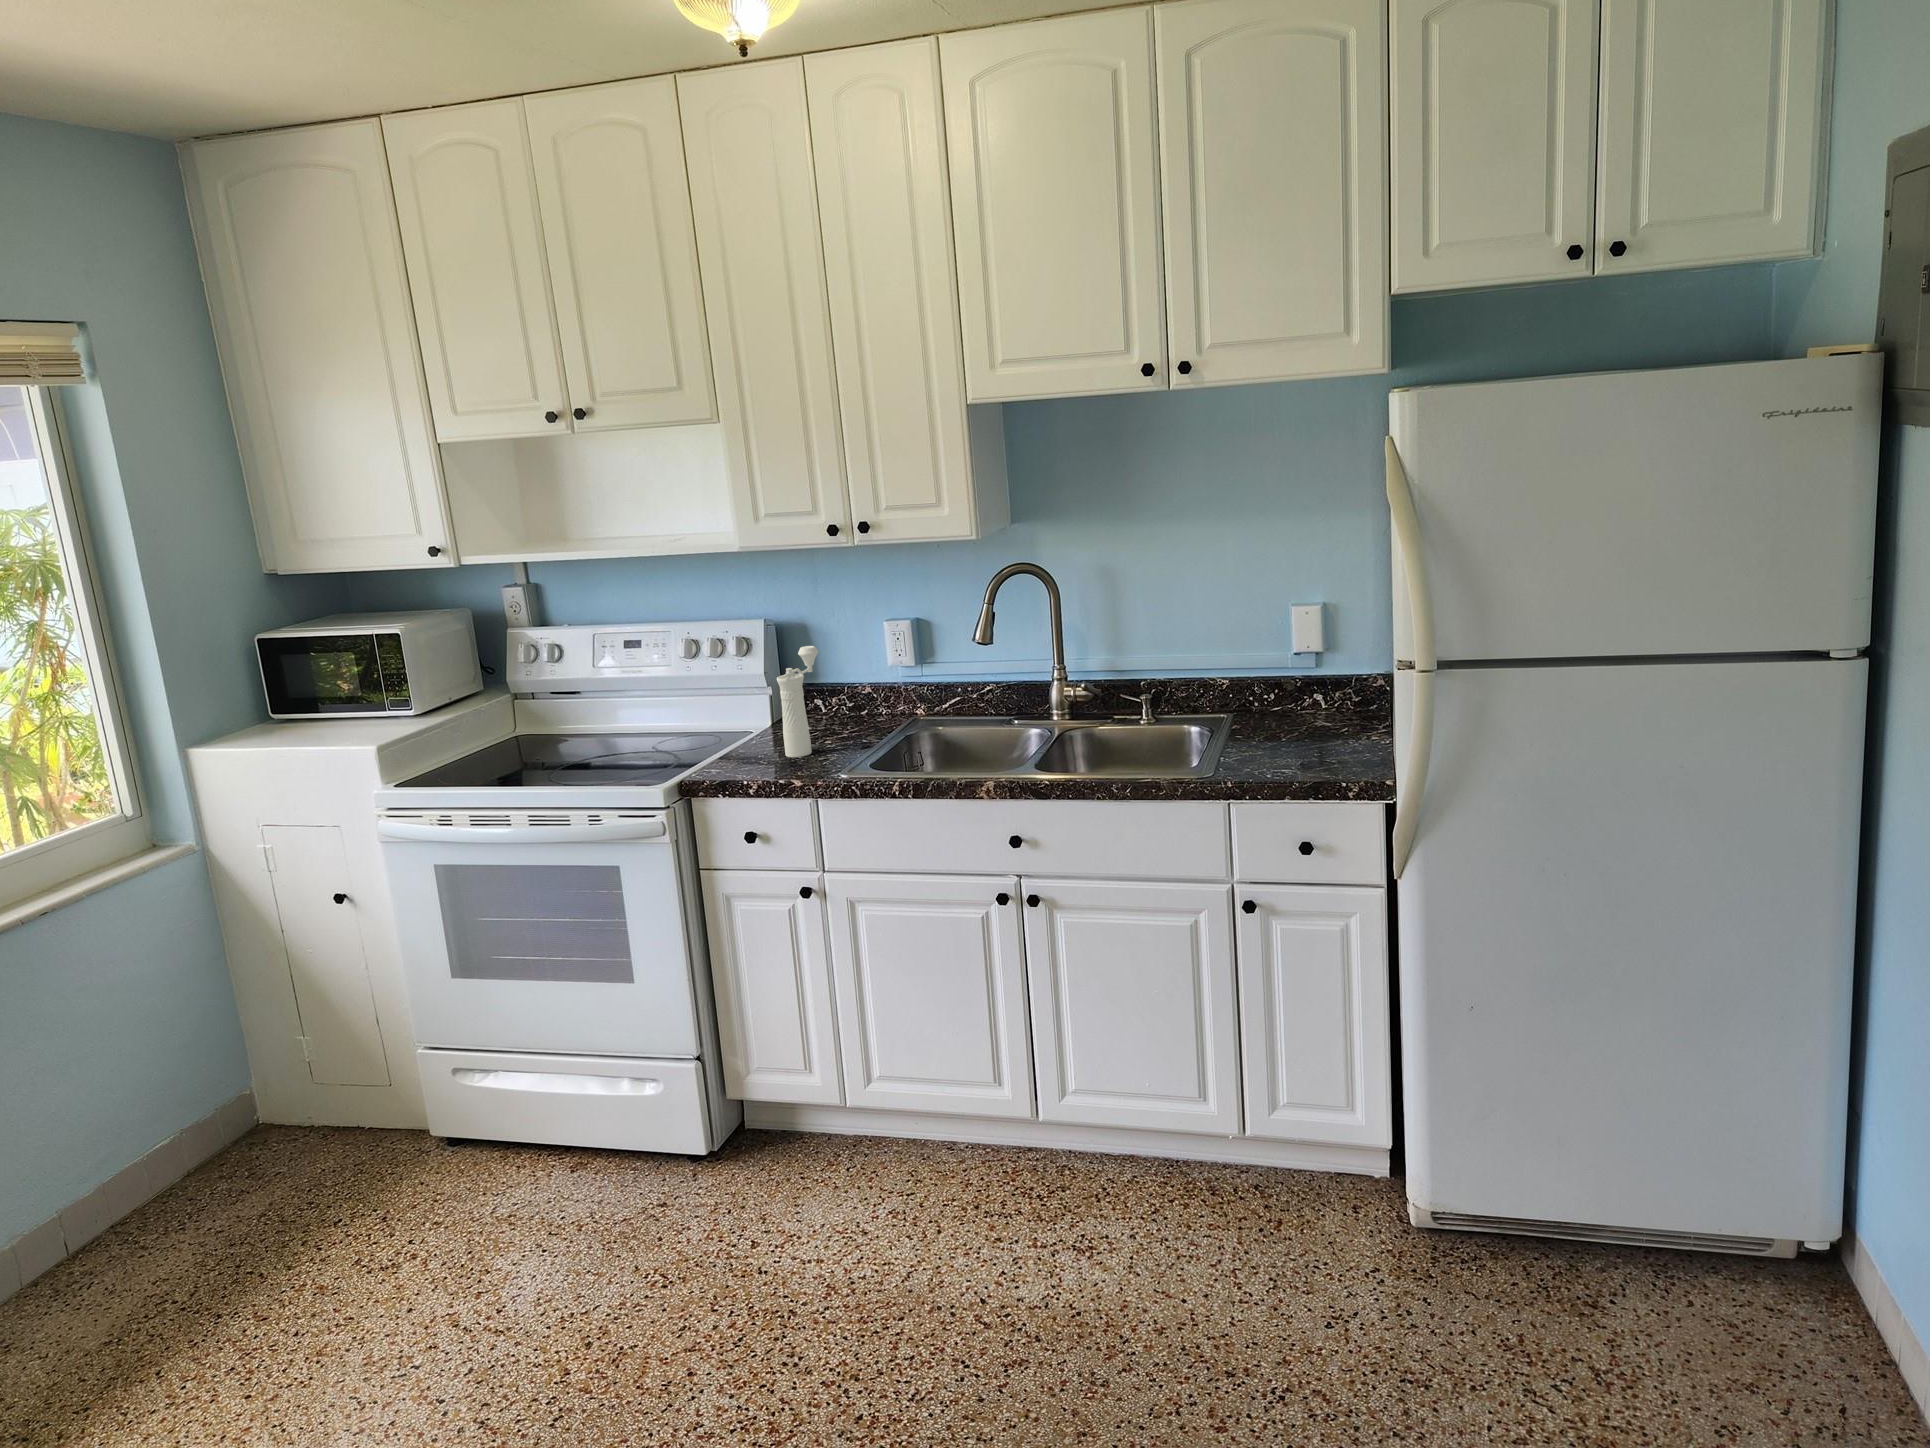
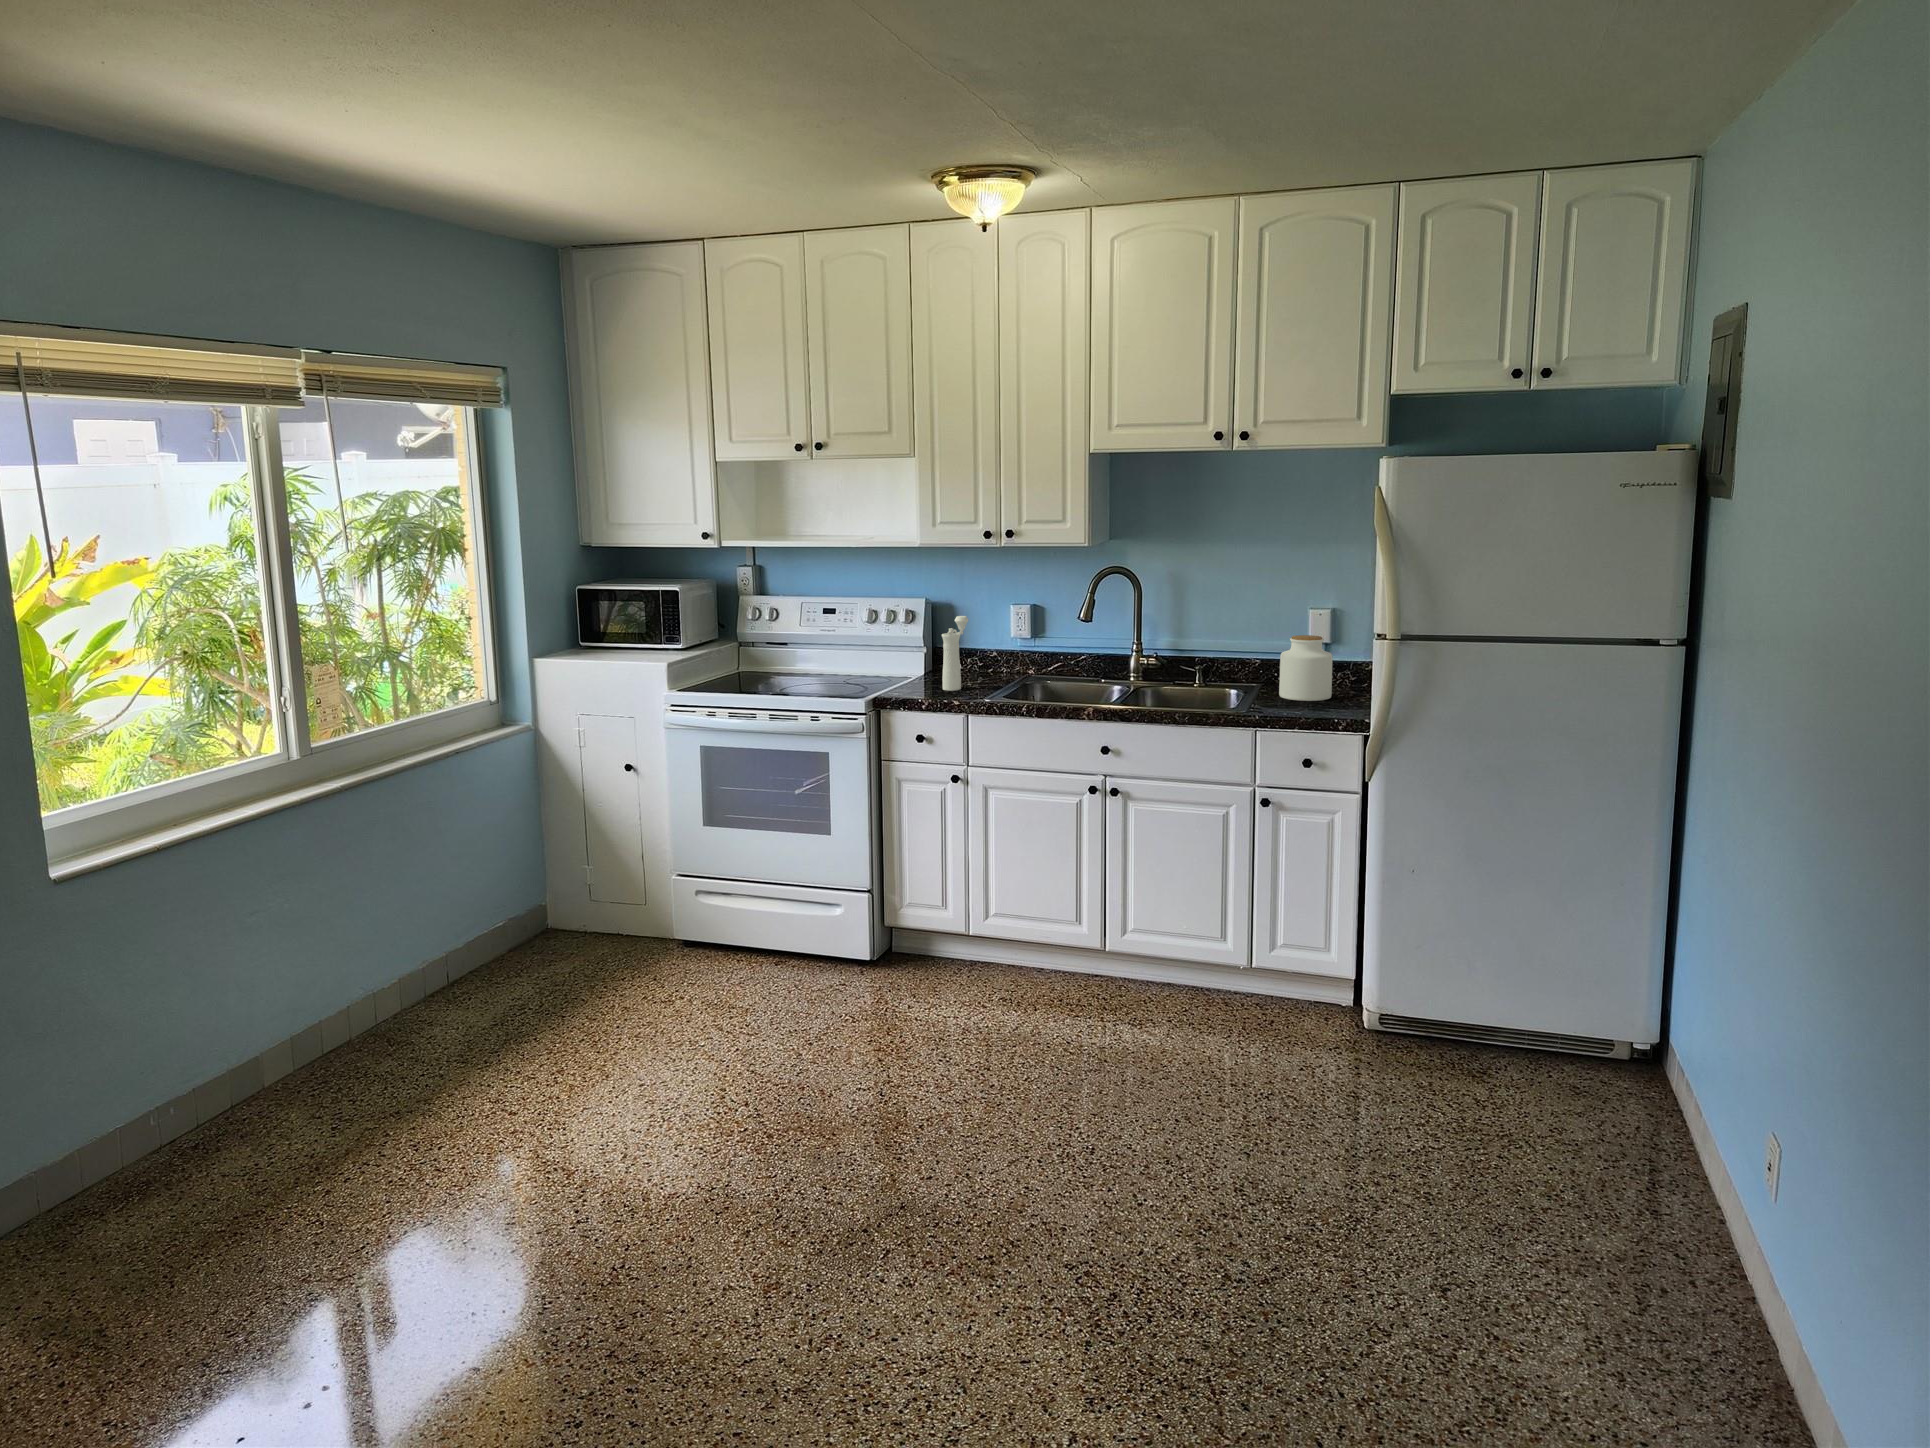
jar: none [1255,648,1330,745] -> present [1279,635,1332,701]

